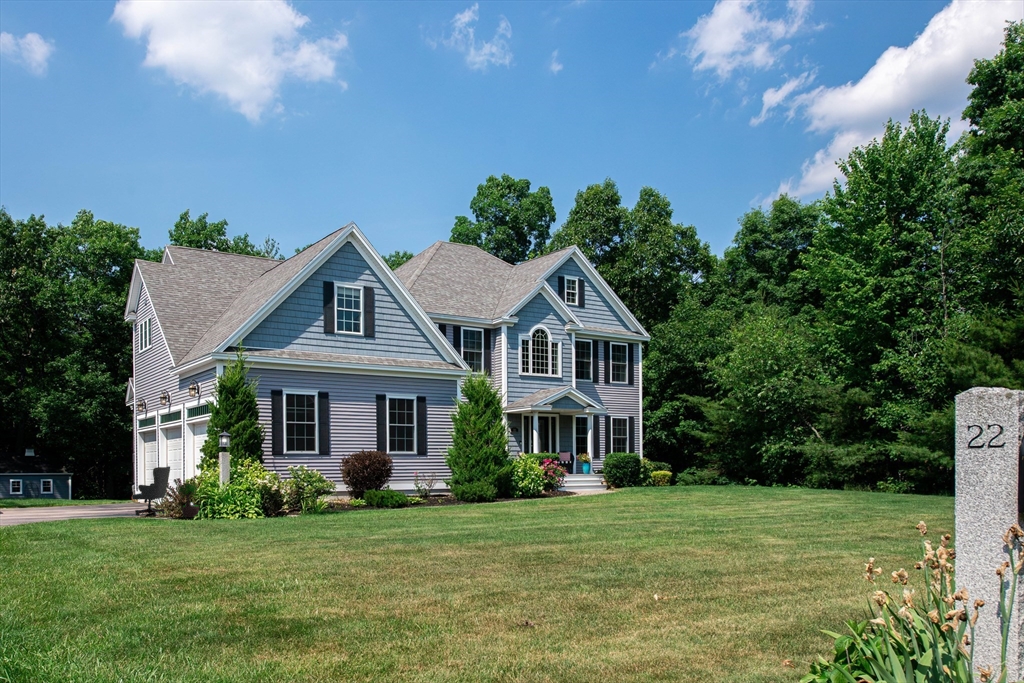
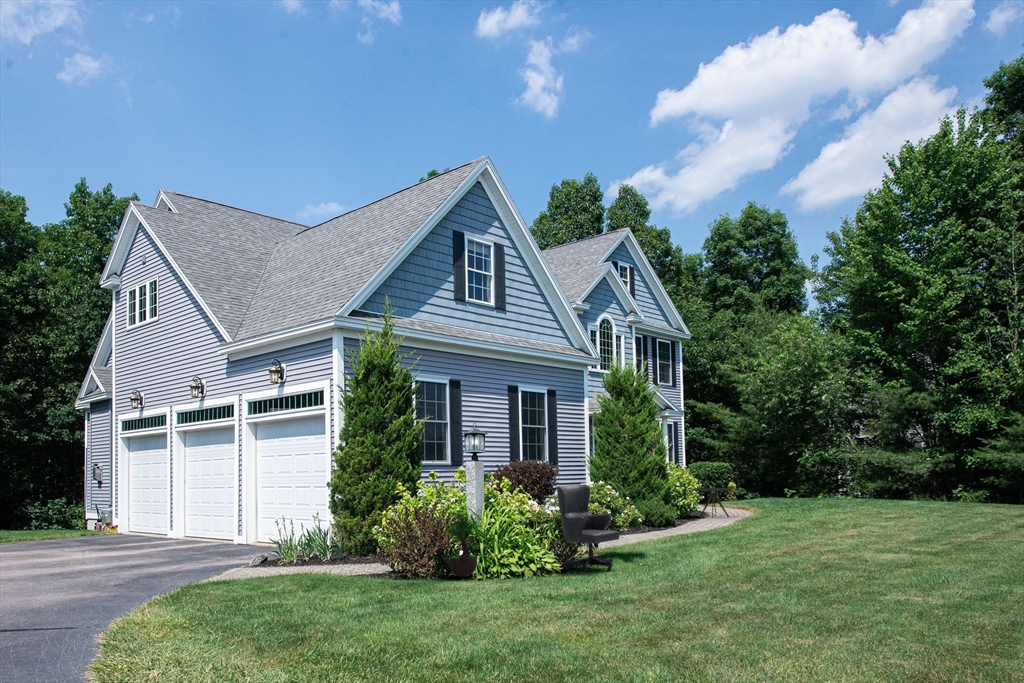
chair: present [132,466,170,516] -> present [556,484,620,572]
round table: none [523,472,555,496] -> present [693,488,734,518]

